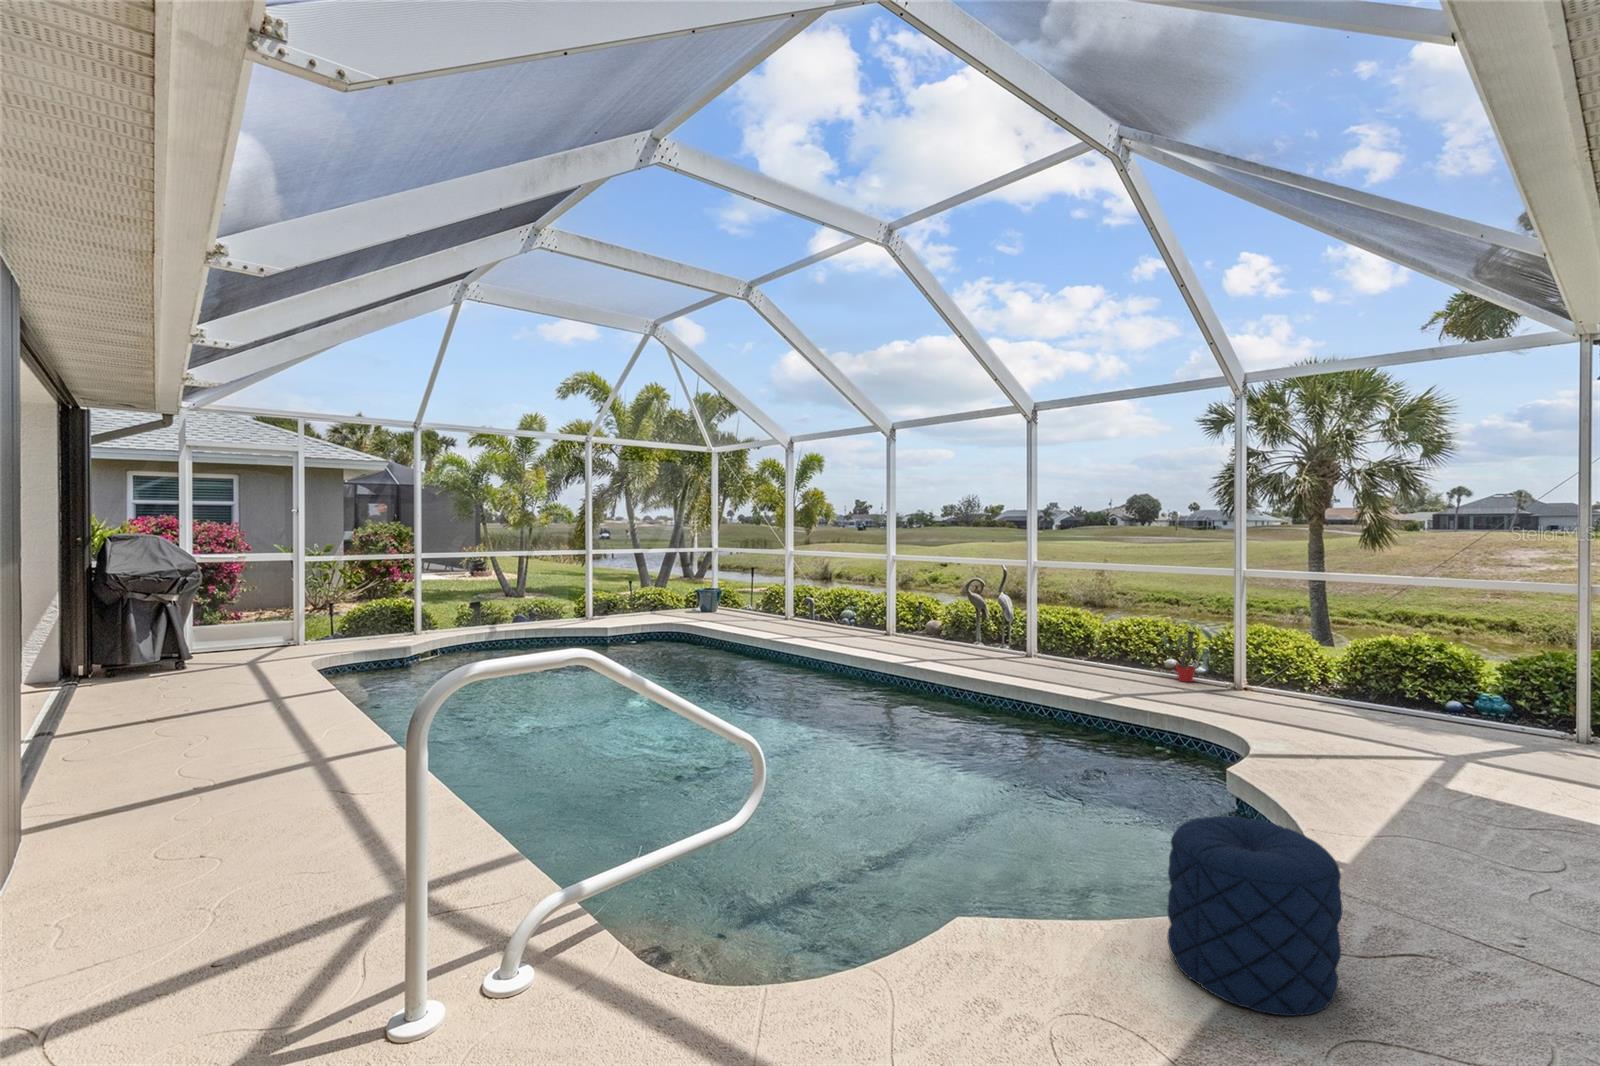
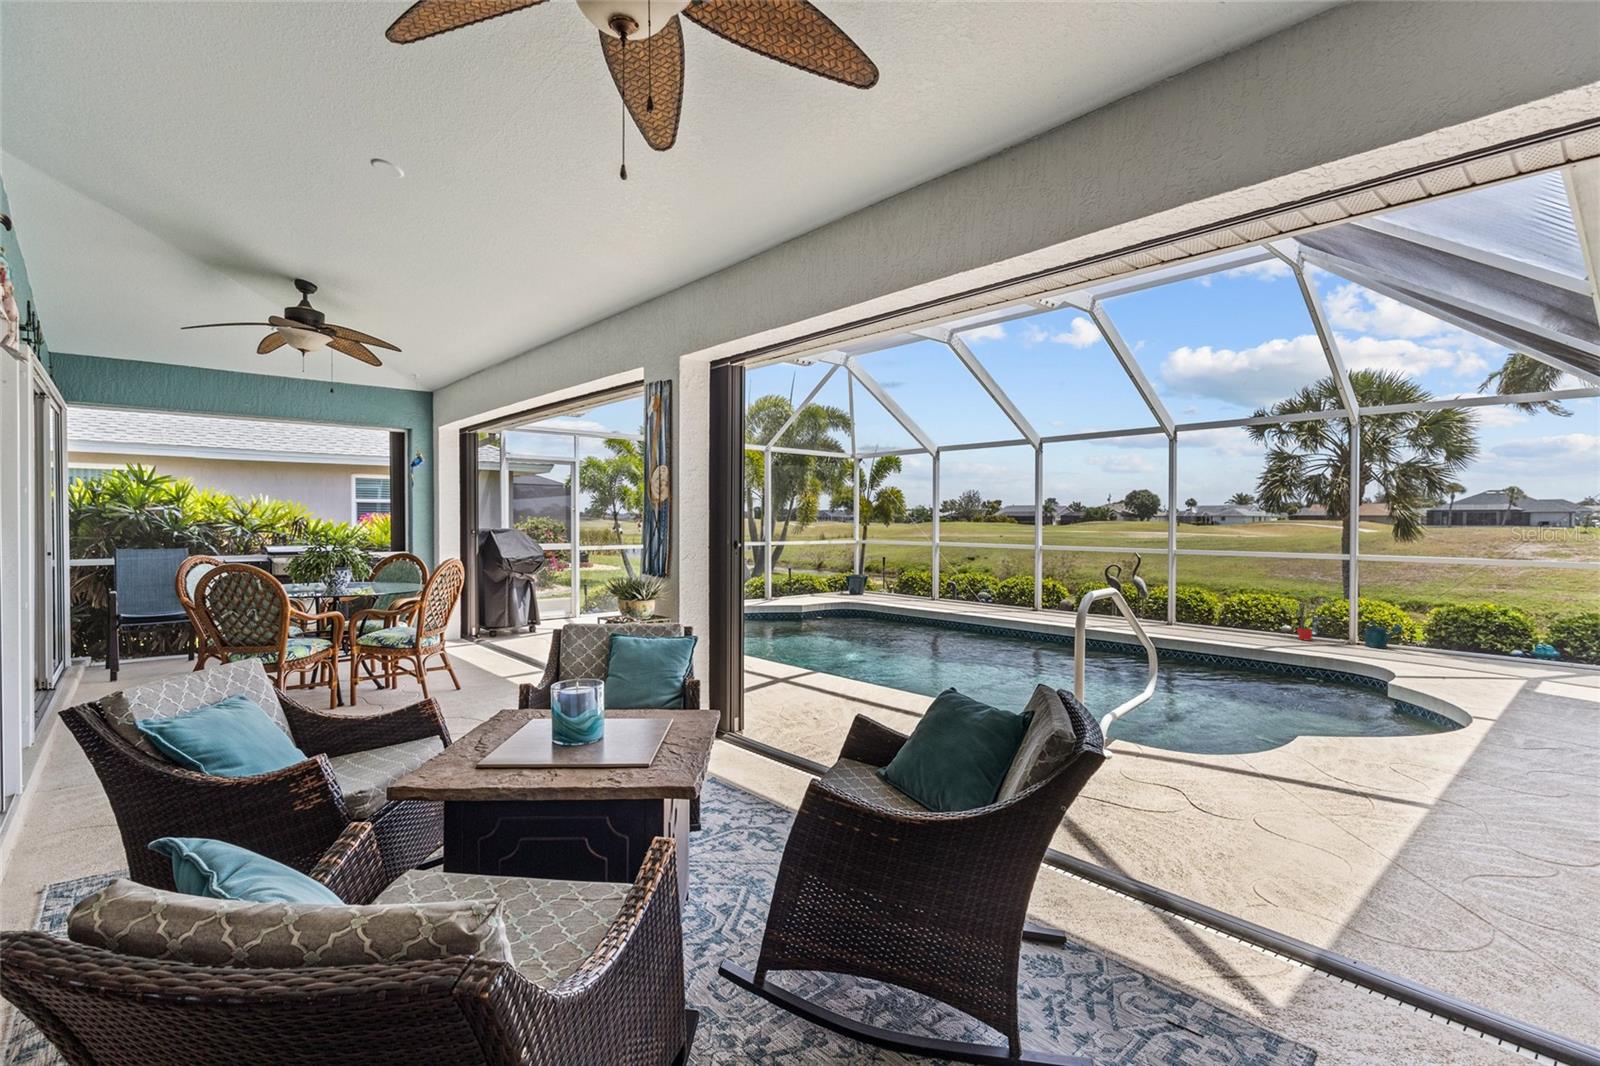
watering can: none [1255,659,1299,696] -> present [1362,622,1402,648]
pouf: present [1167,816,1343,1016] -> none [1423,669,1545,769]

